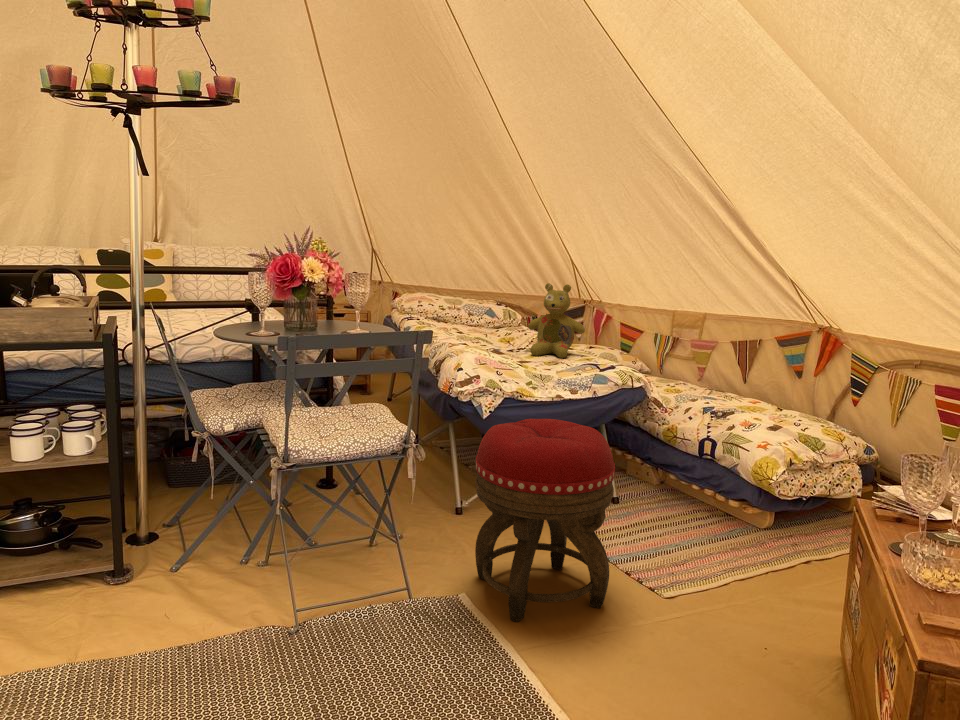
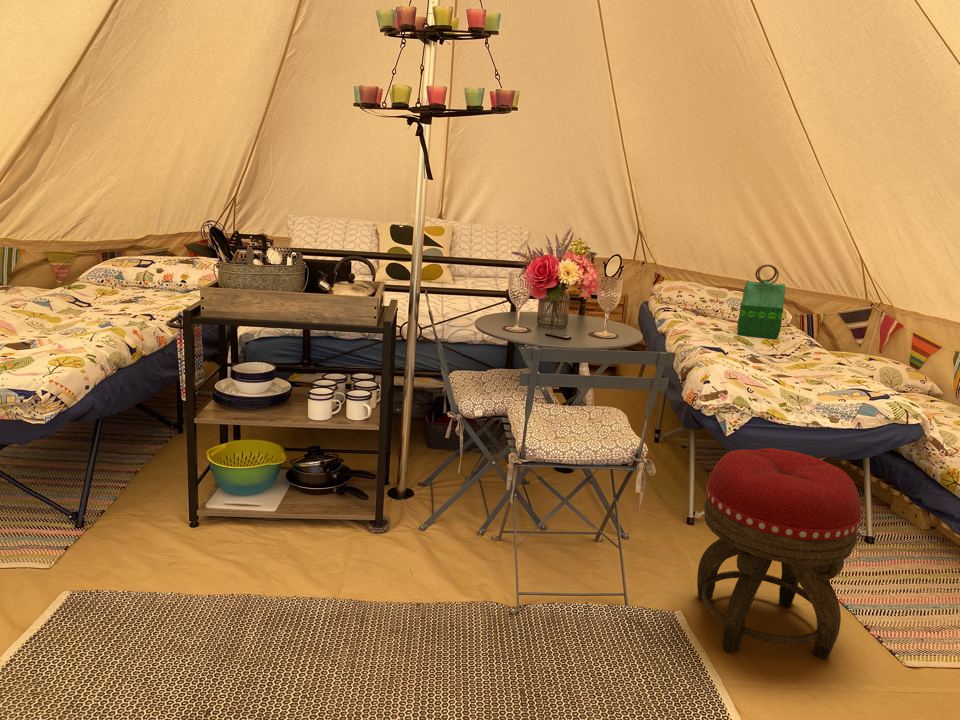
tote bag: none [475,268,513,337] -> present [737,264,785,339]
stuffed bear: present [528,283,585,358] -> none [794,291,861,374]

